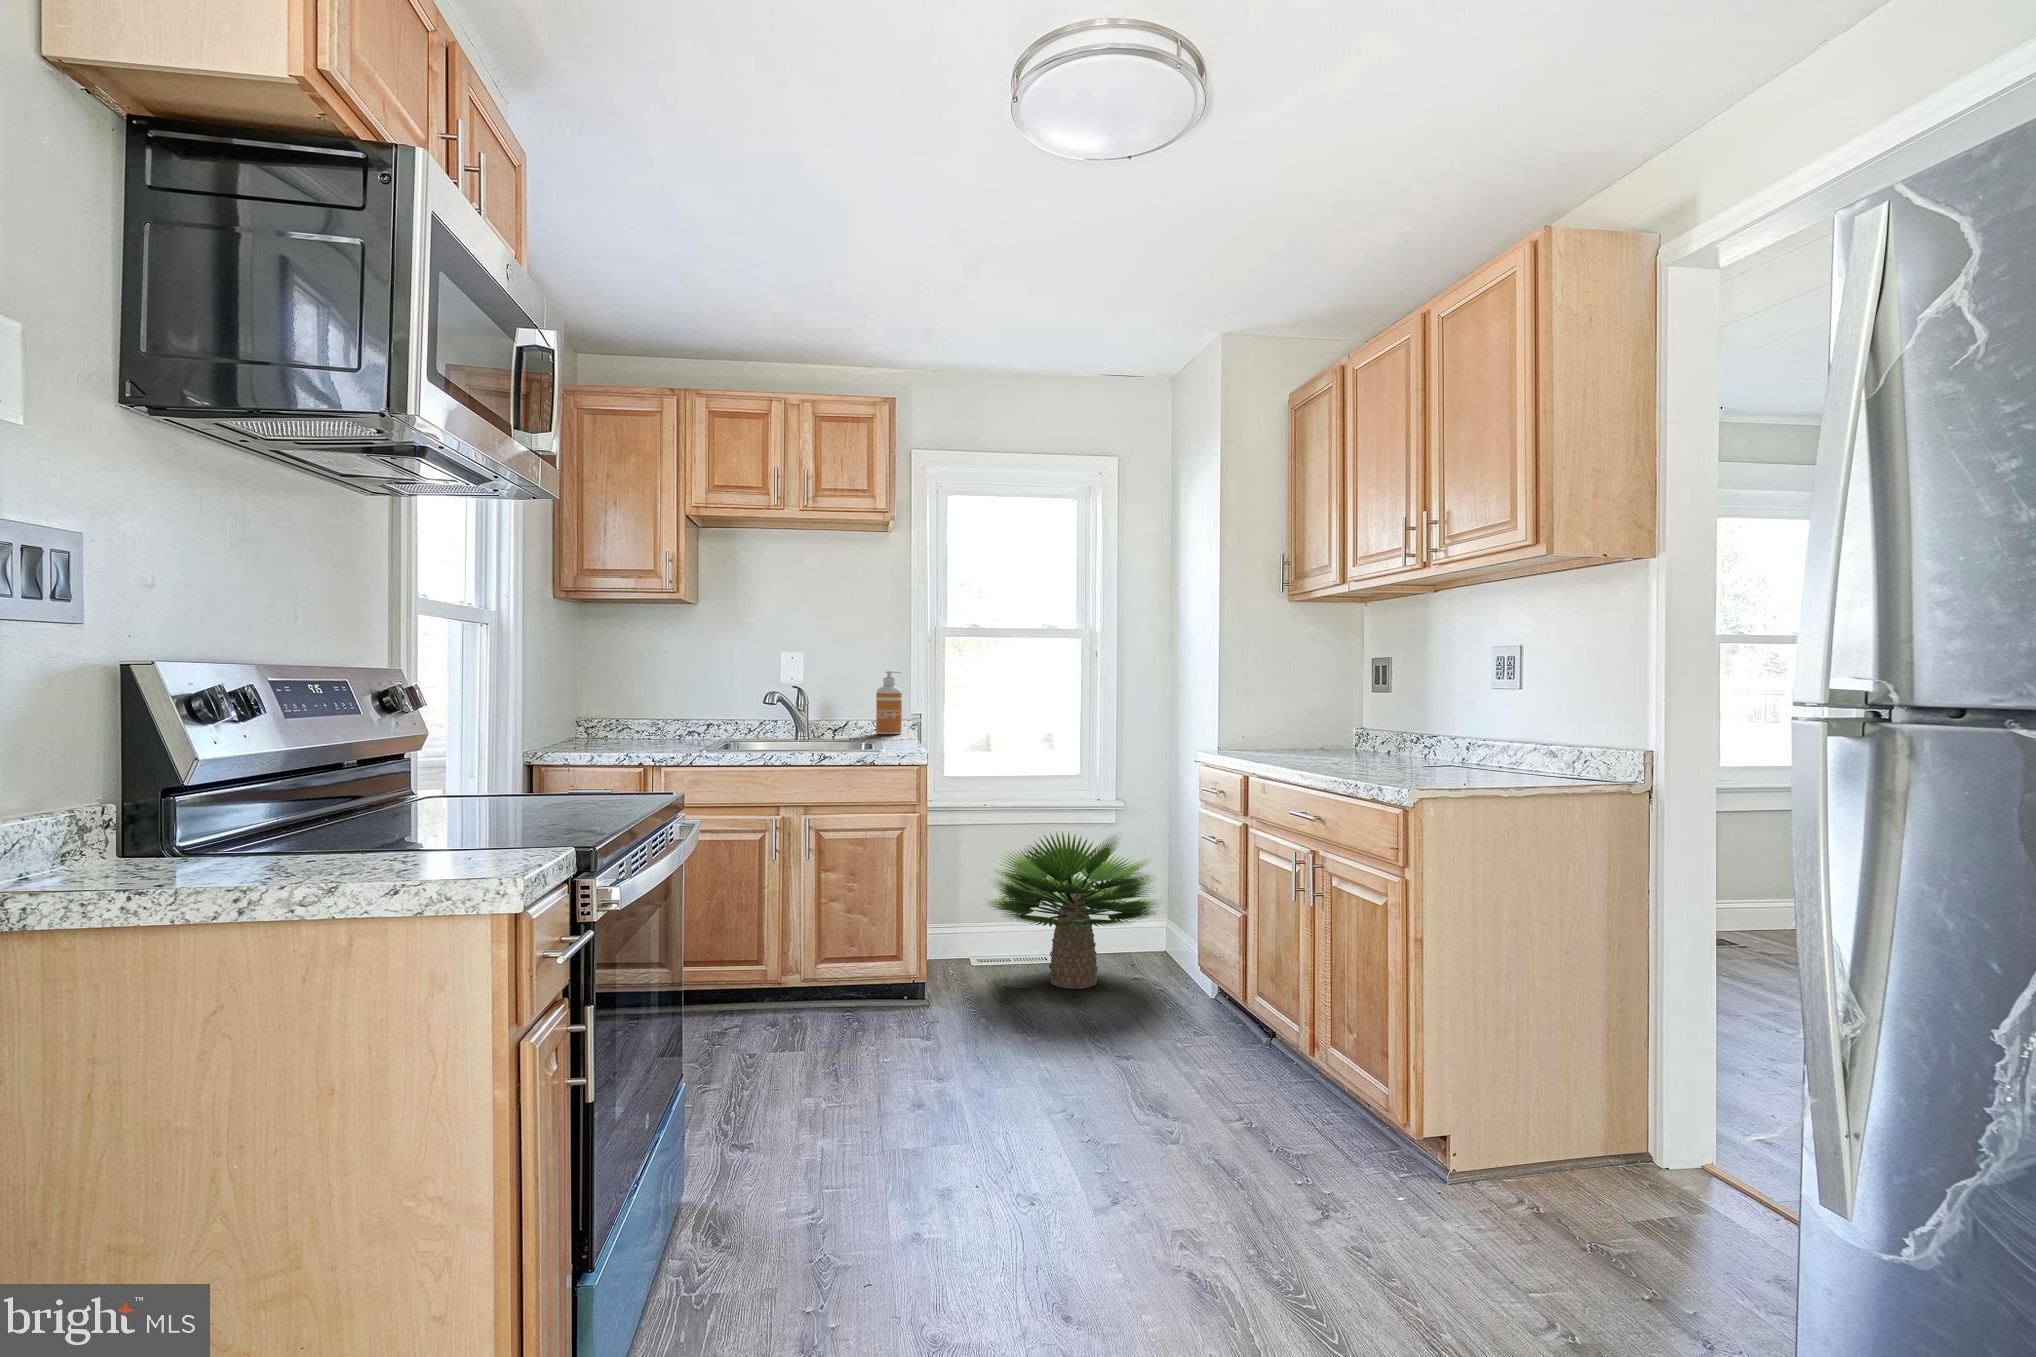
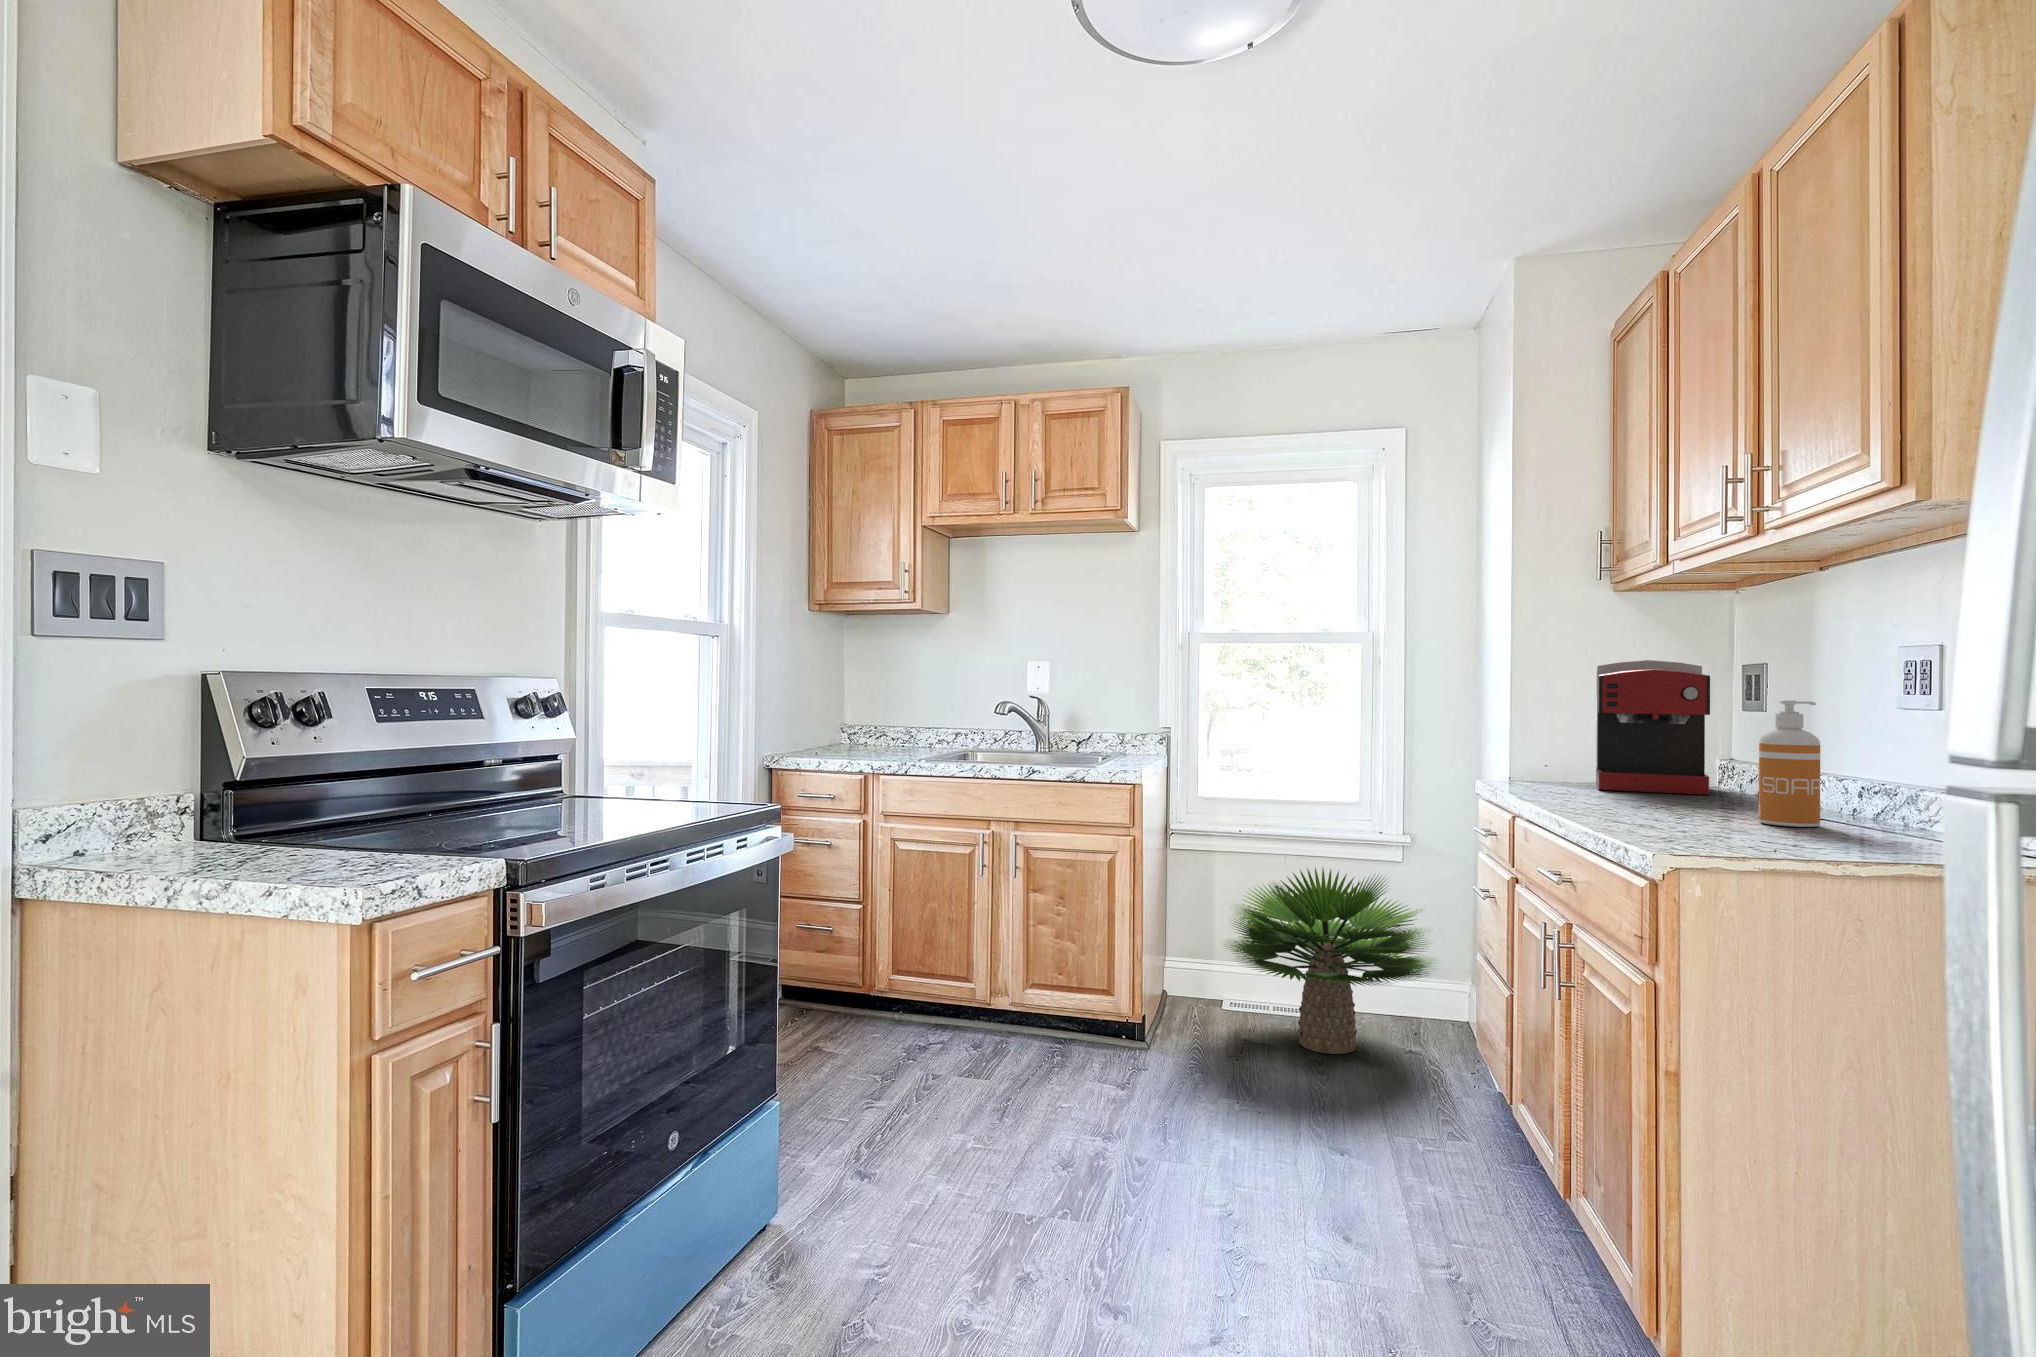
coffee maker: none [1279,653,1366,753] -> present [1596,660,1710,795]
soap dispenser: present [876,671,902,734] -> present [1759,700,1820,827]

